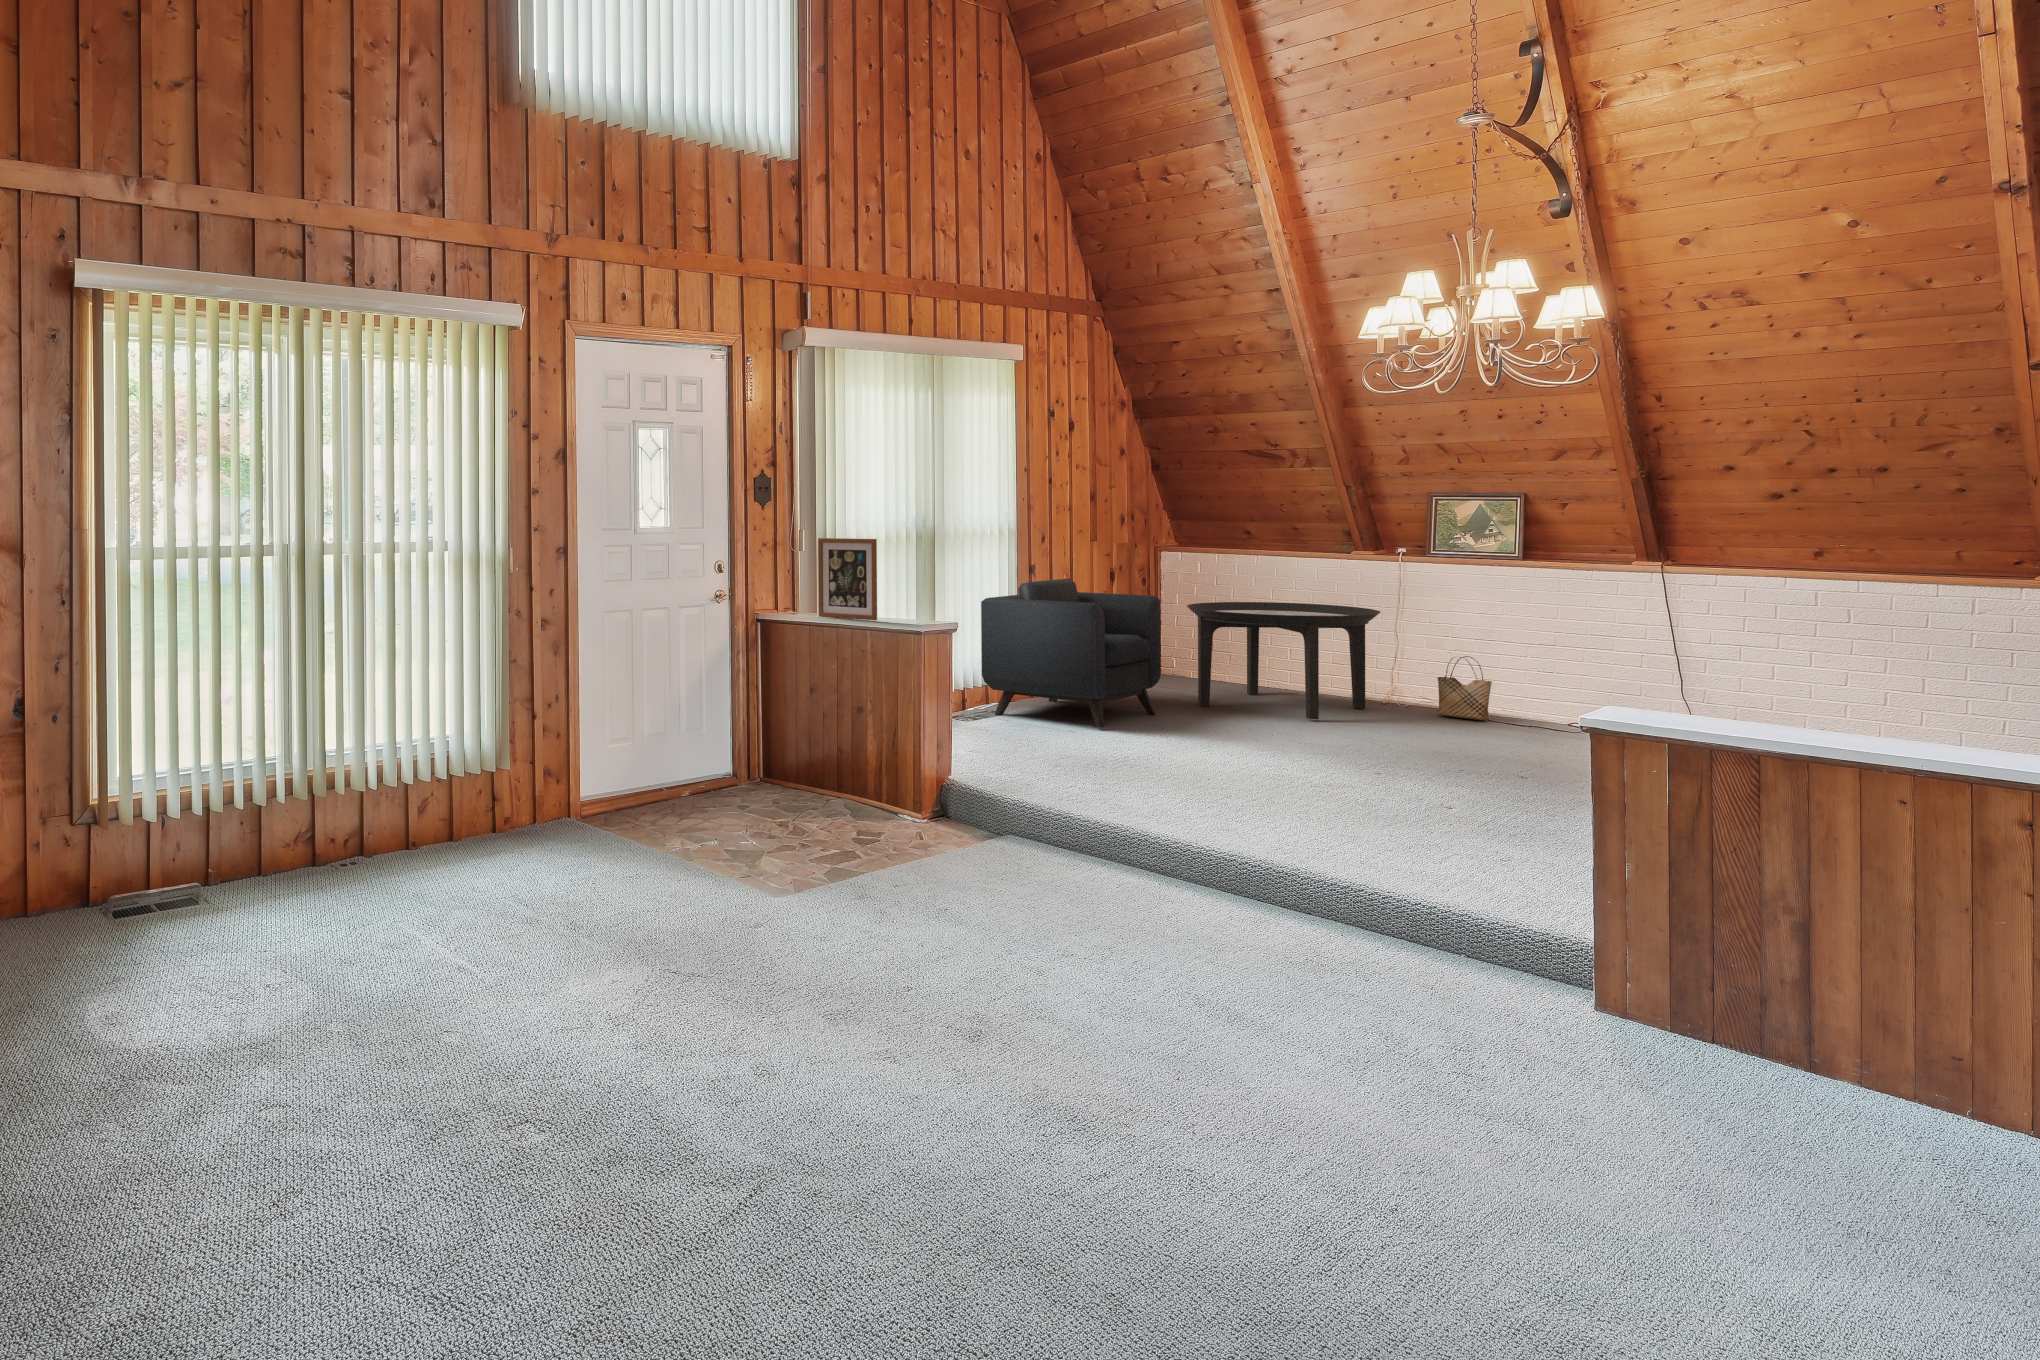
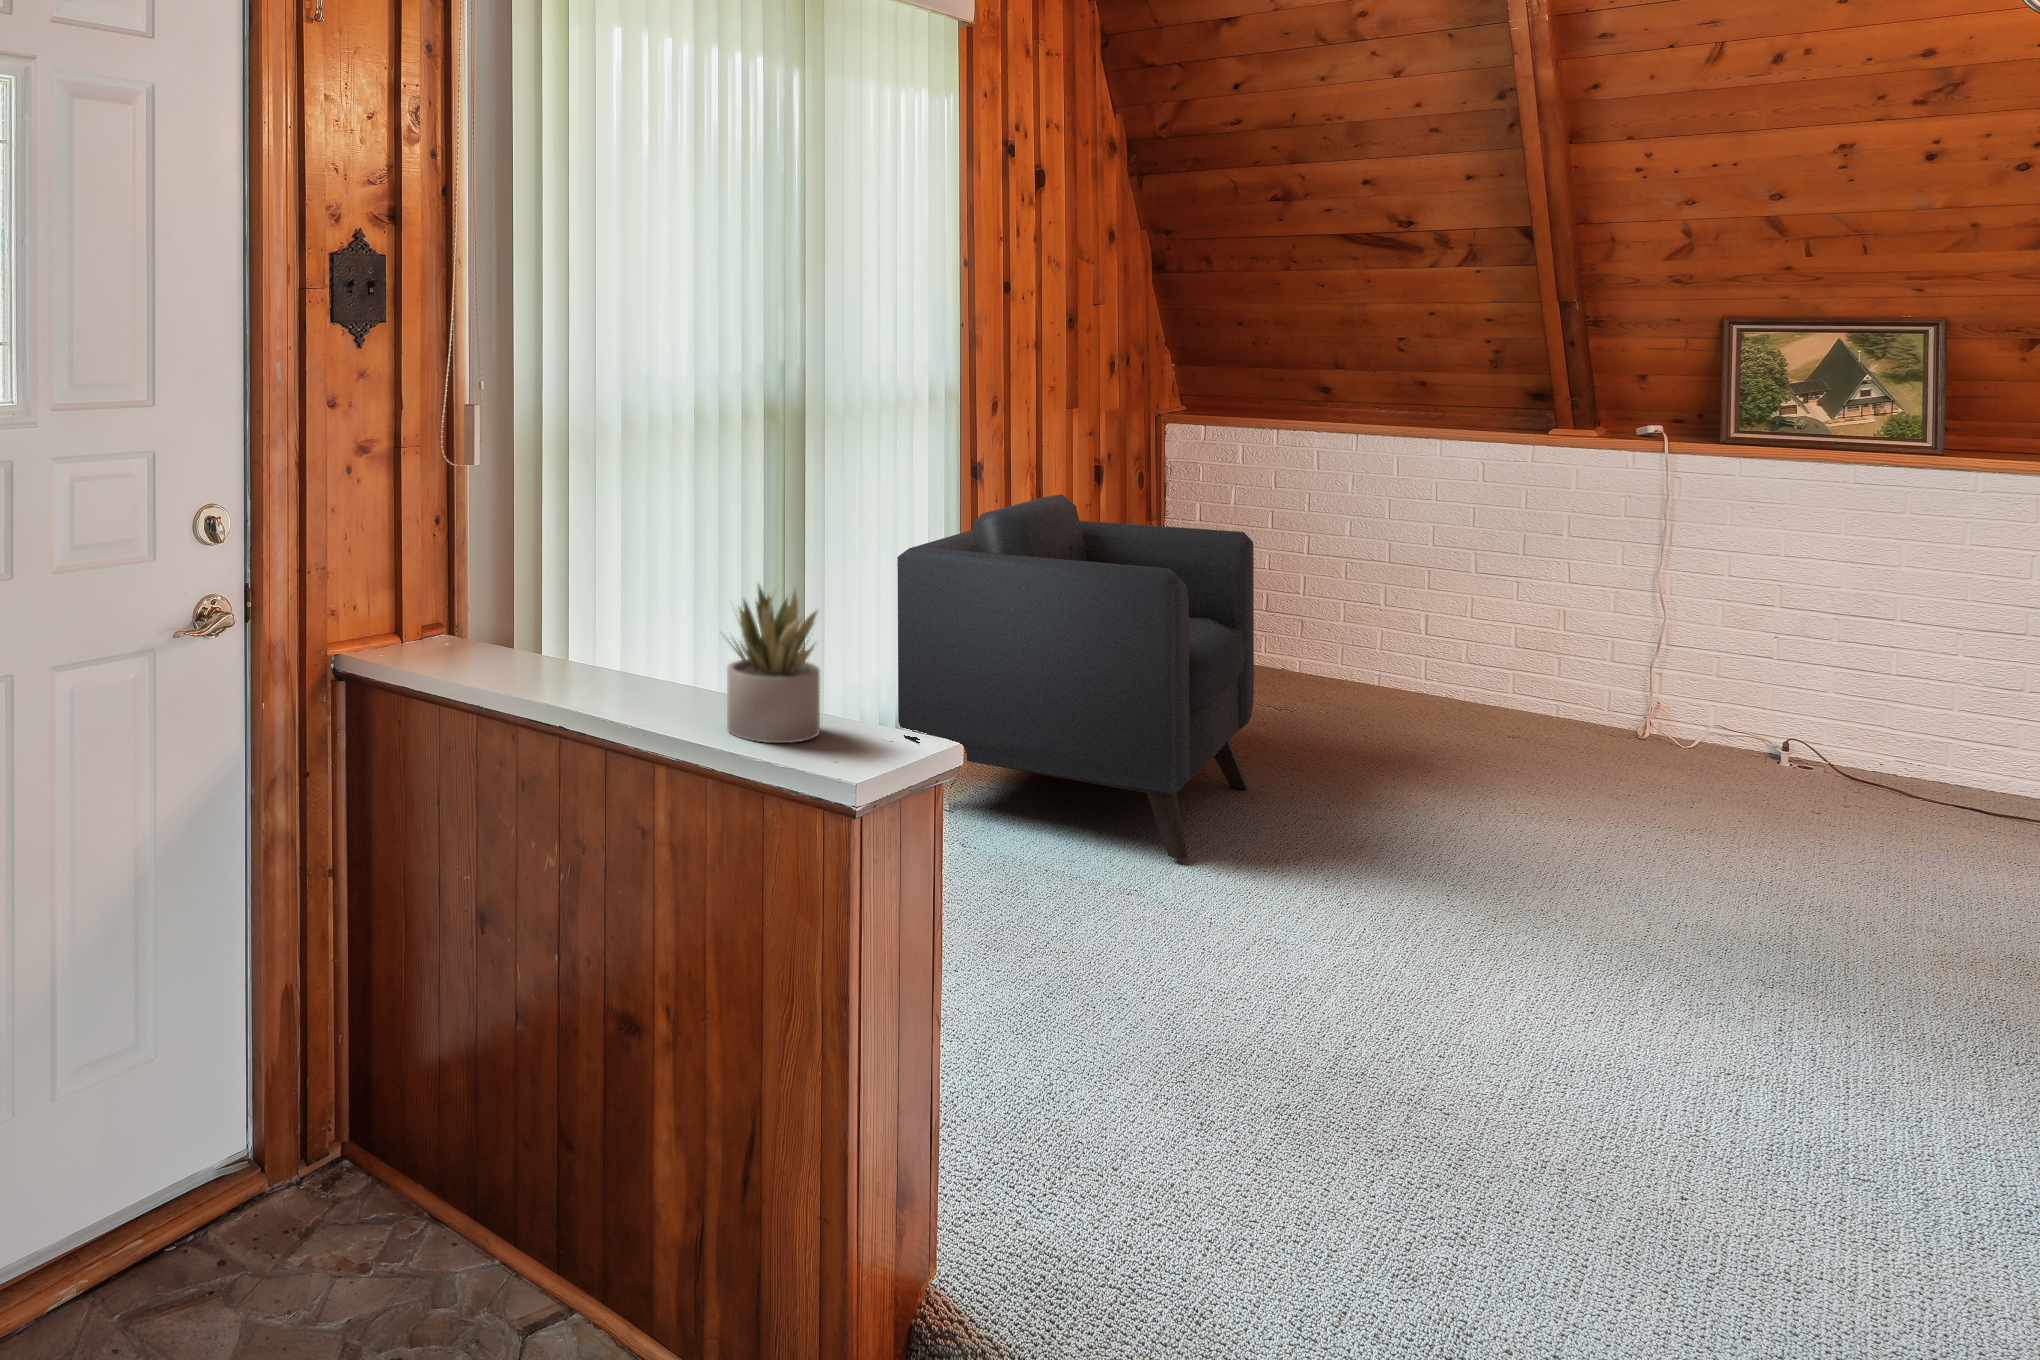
picture frame: present [818,538,877,620] -> none [511,437,694,708]
succulent plant: none [884,580,915,625] -> present [723,585,820,743]
round table: present [1187,602,1380,719] -> none [1264,526,1673,794]
woven basket: present [1437,656,1492,720] -> none [1760,642,1885,777]

